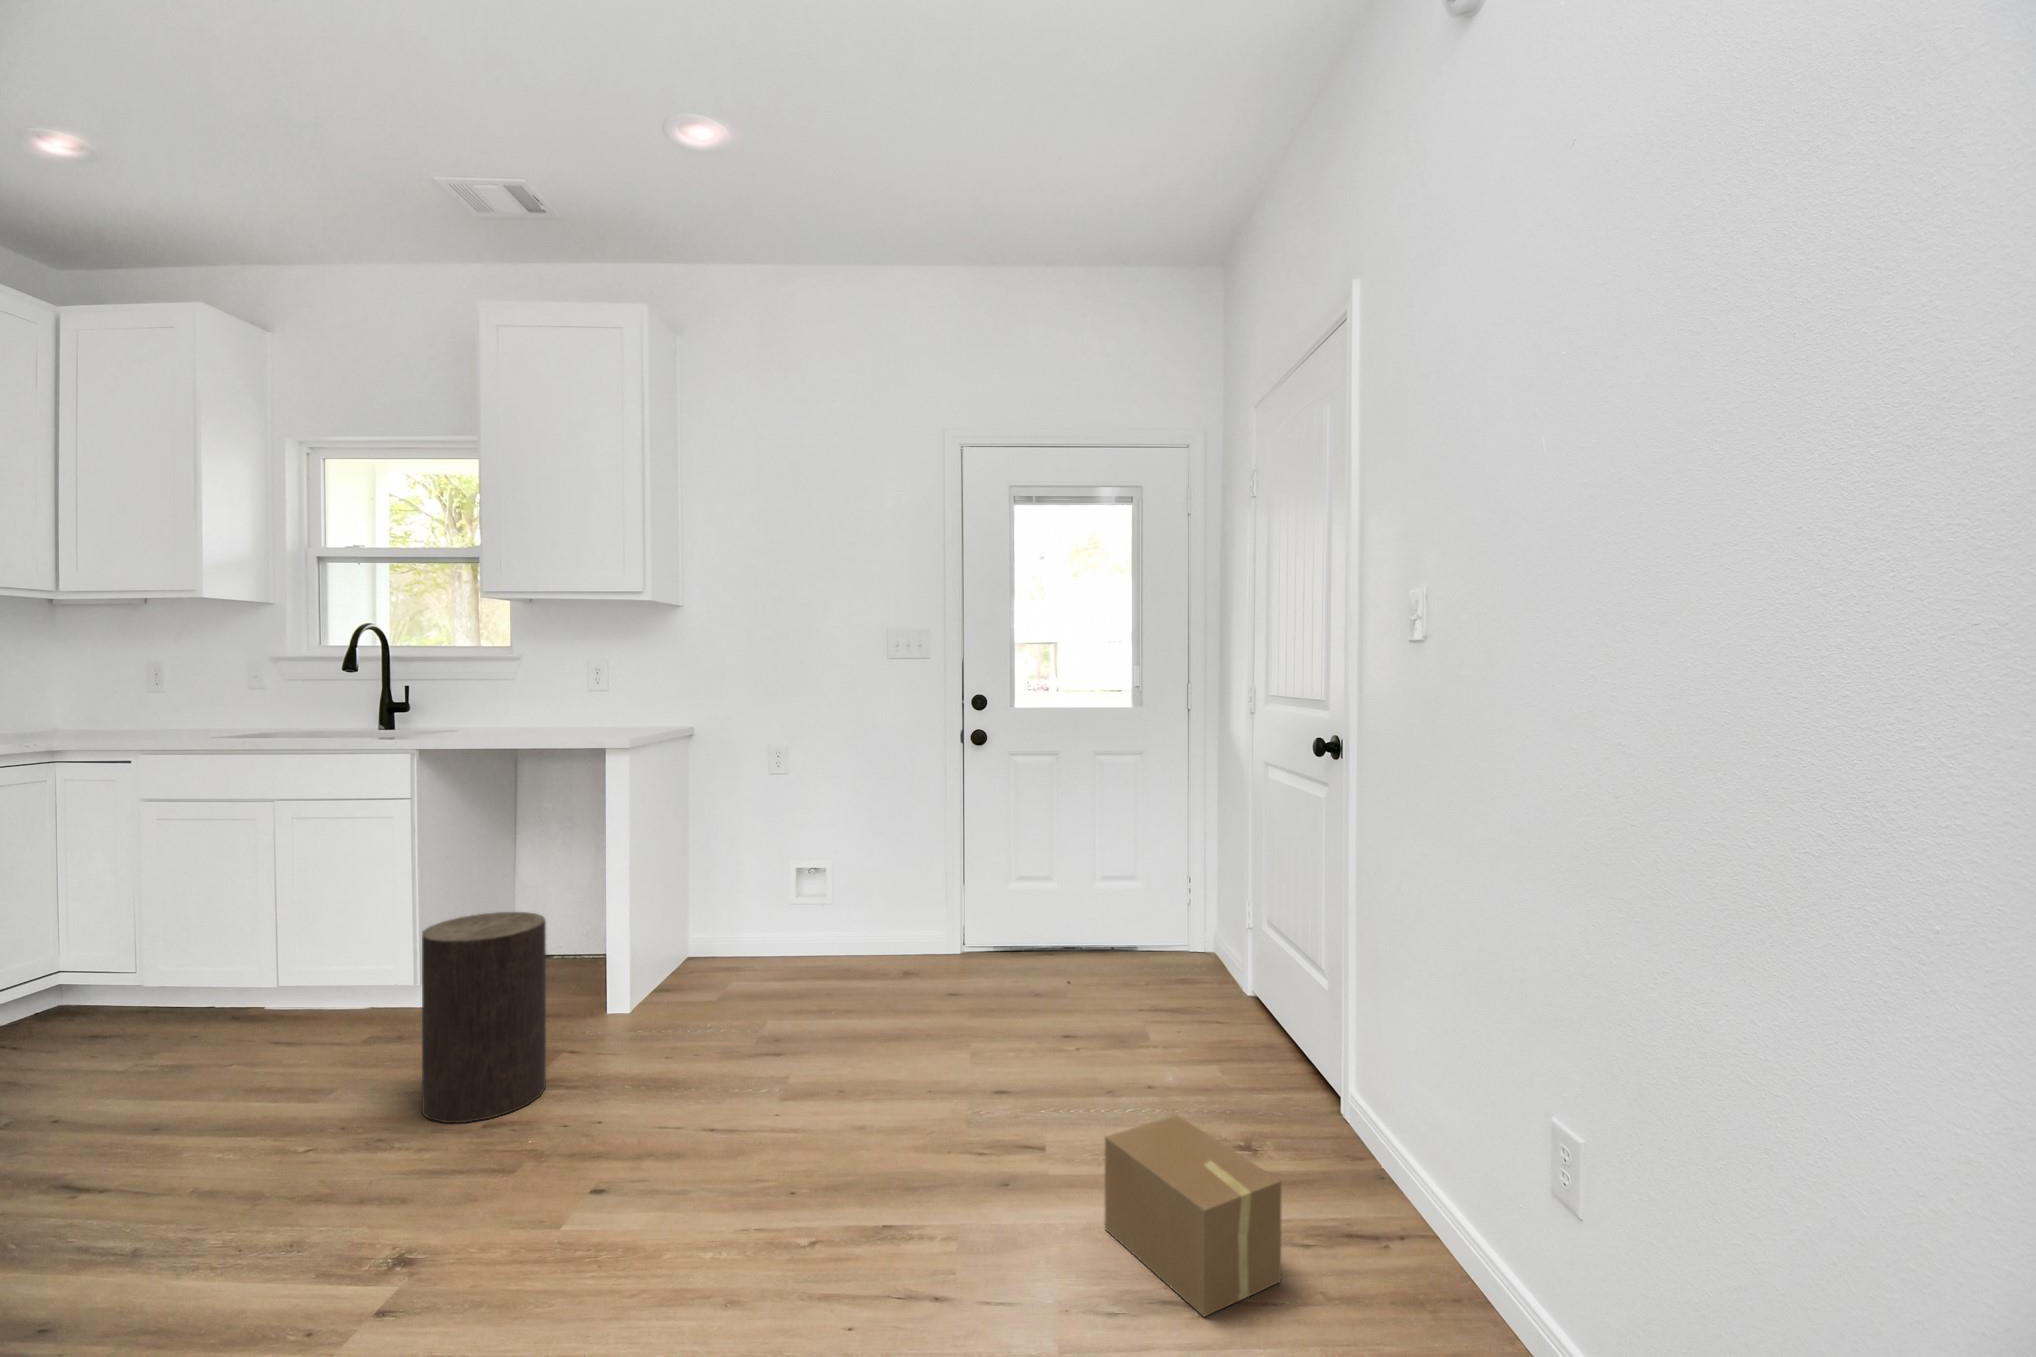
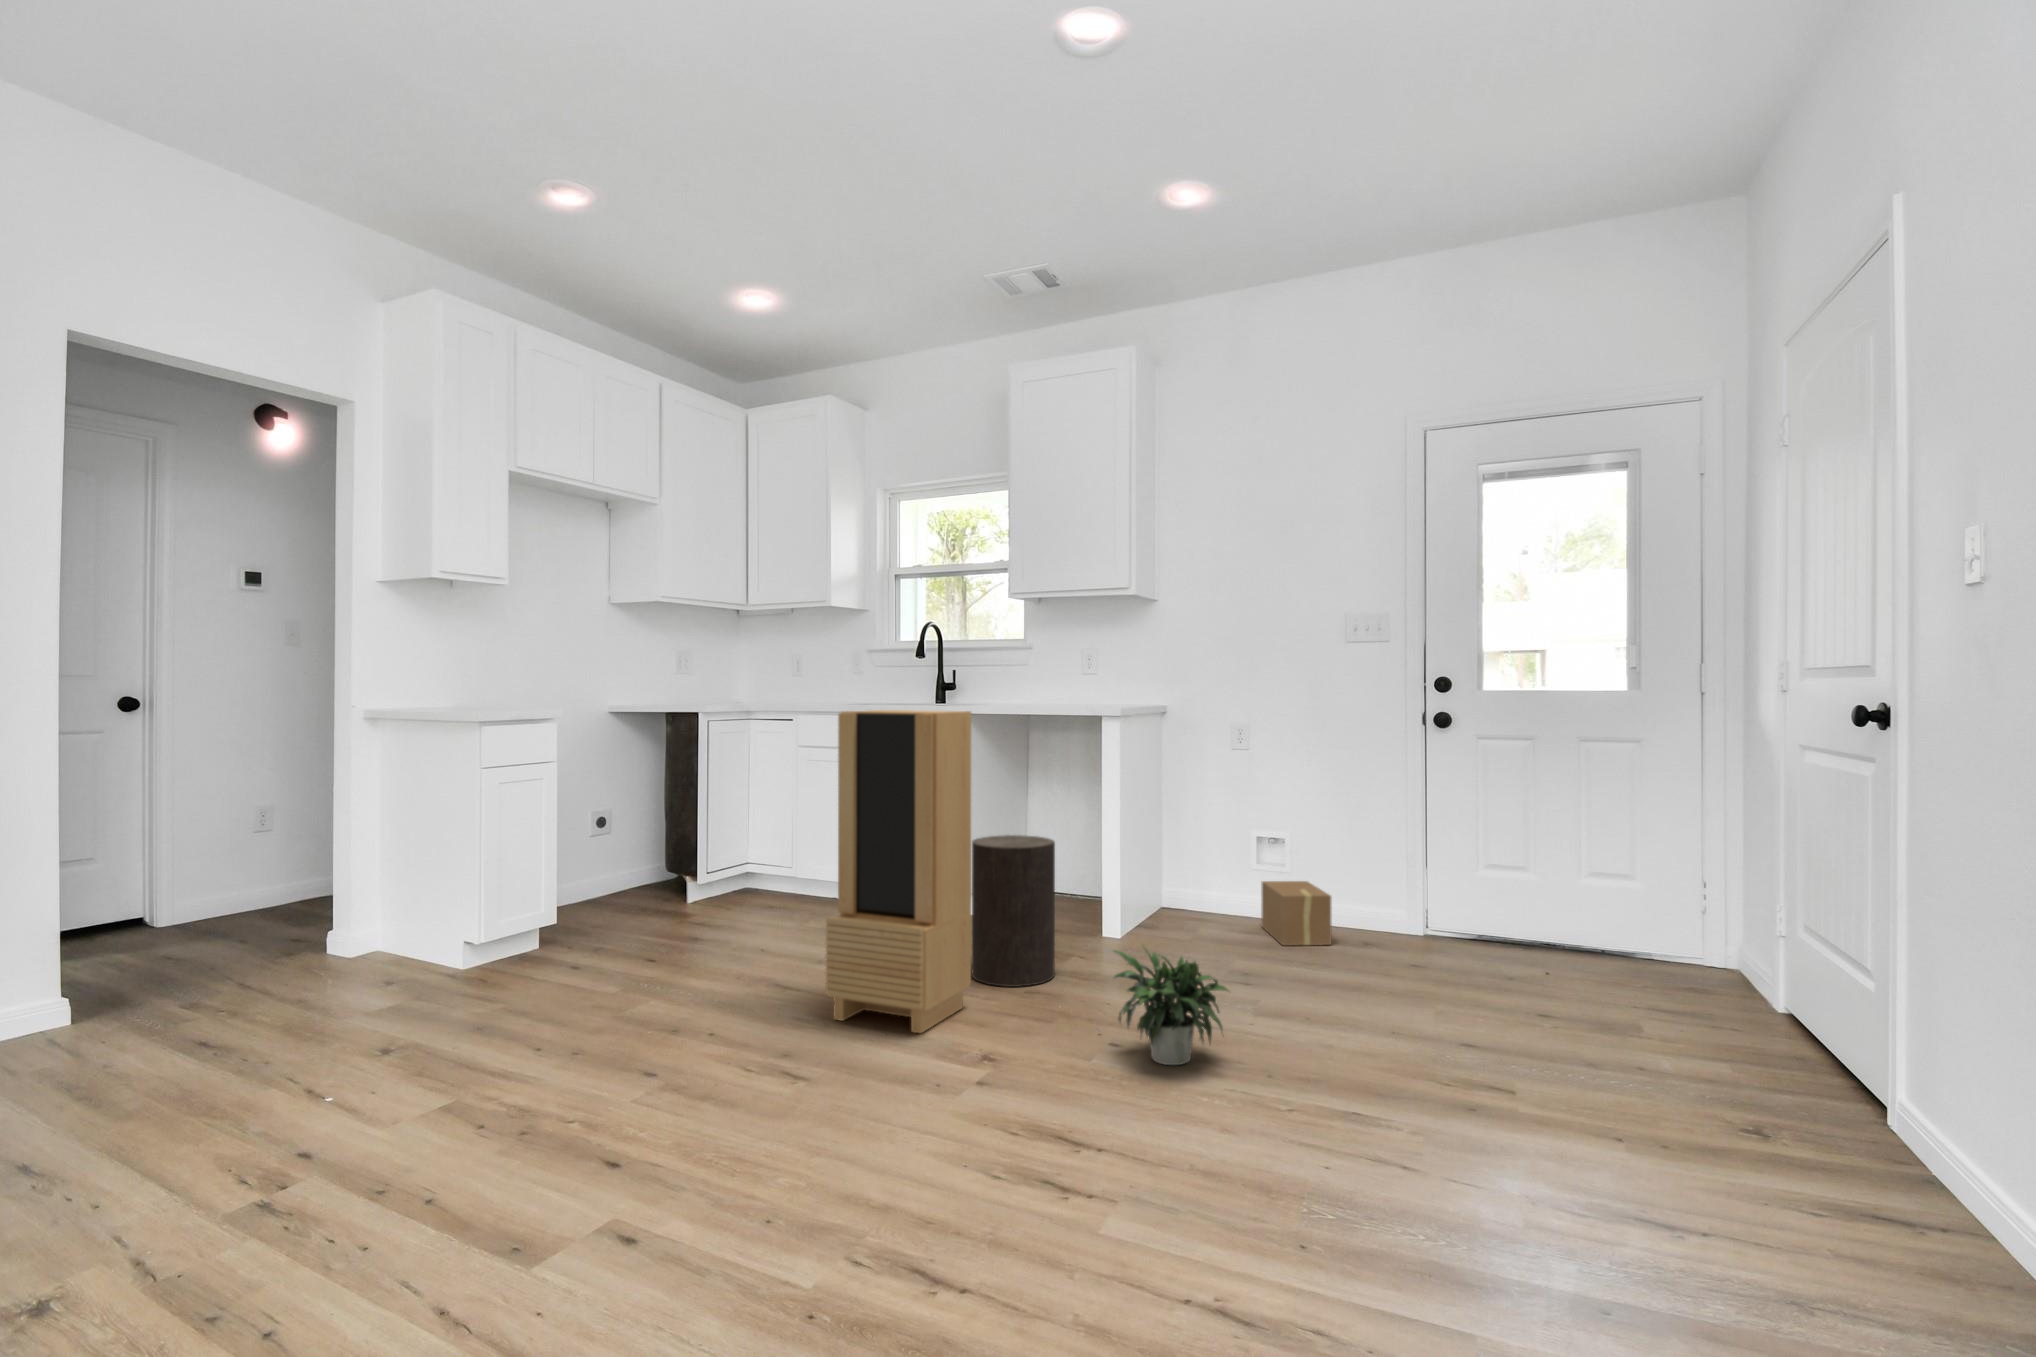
storage cabinet: none [147,770,416,1254] -> present [826,710,971,1033]
potted plant: none [605,1061,781,1217] -> present [1113,948,1229,1065]
cardboard box: present [1105,1115,1281,1316] -> present [1261,881,1331,946]

